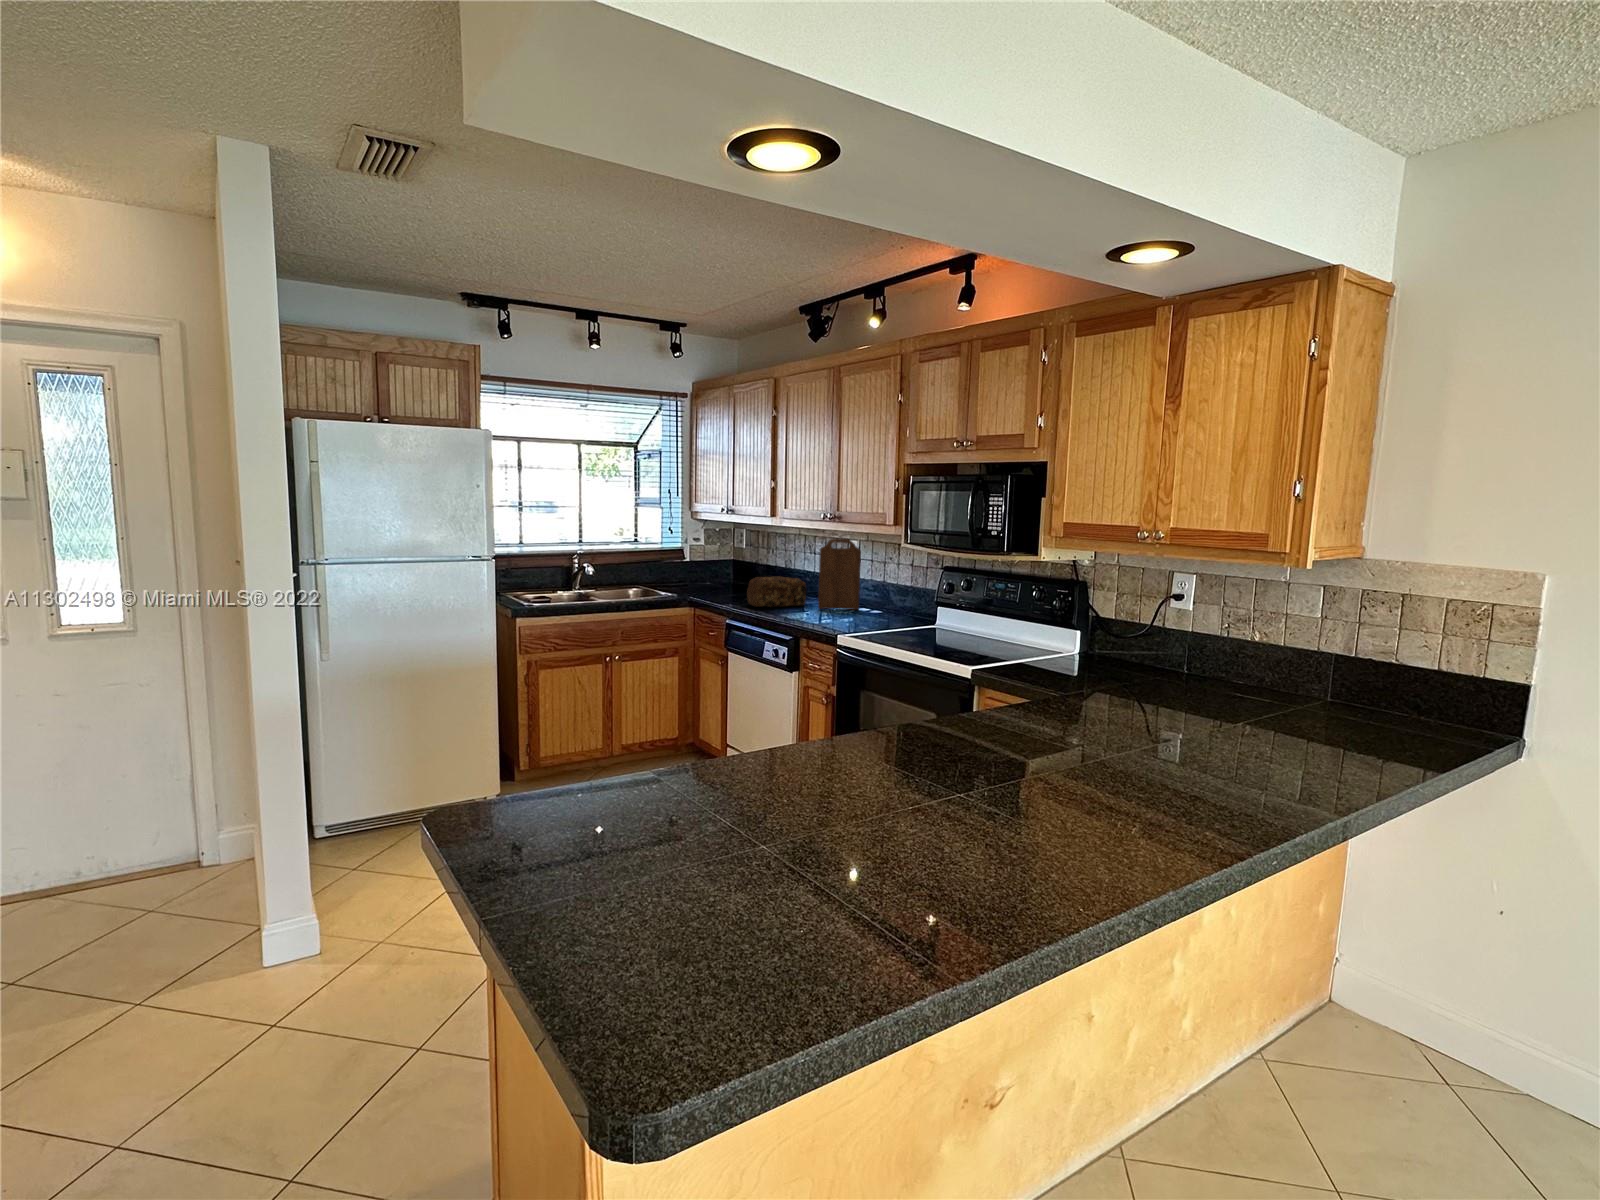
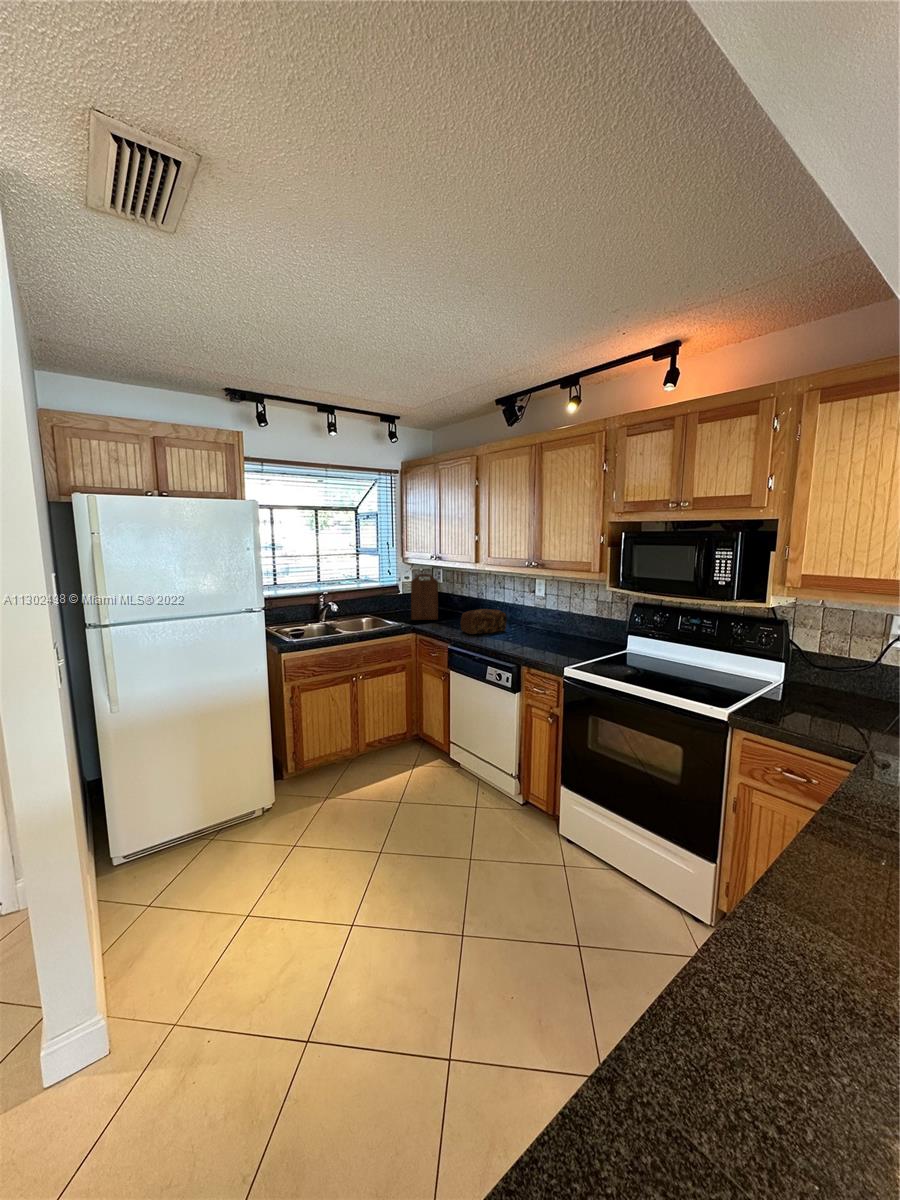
cutting board: present [818,539,861,610] -> present [411,574,438,620]

